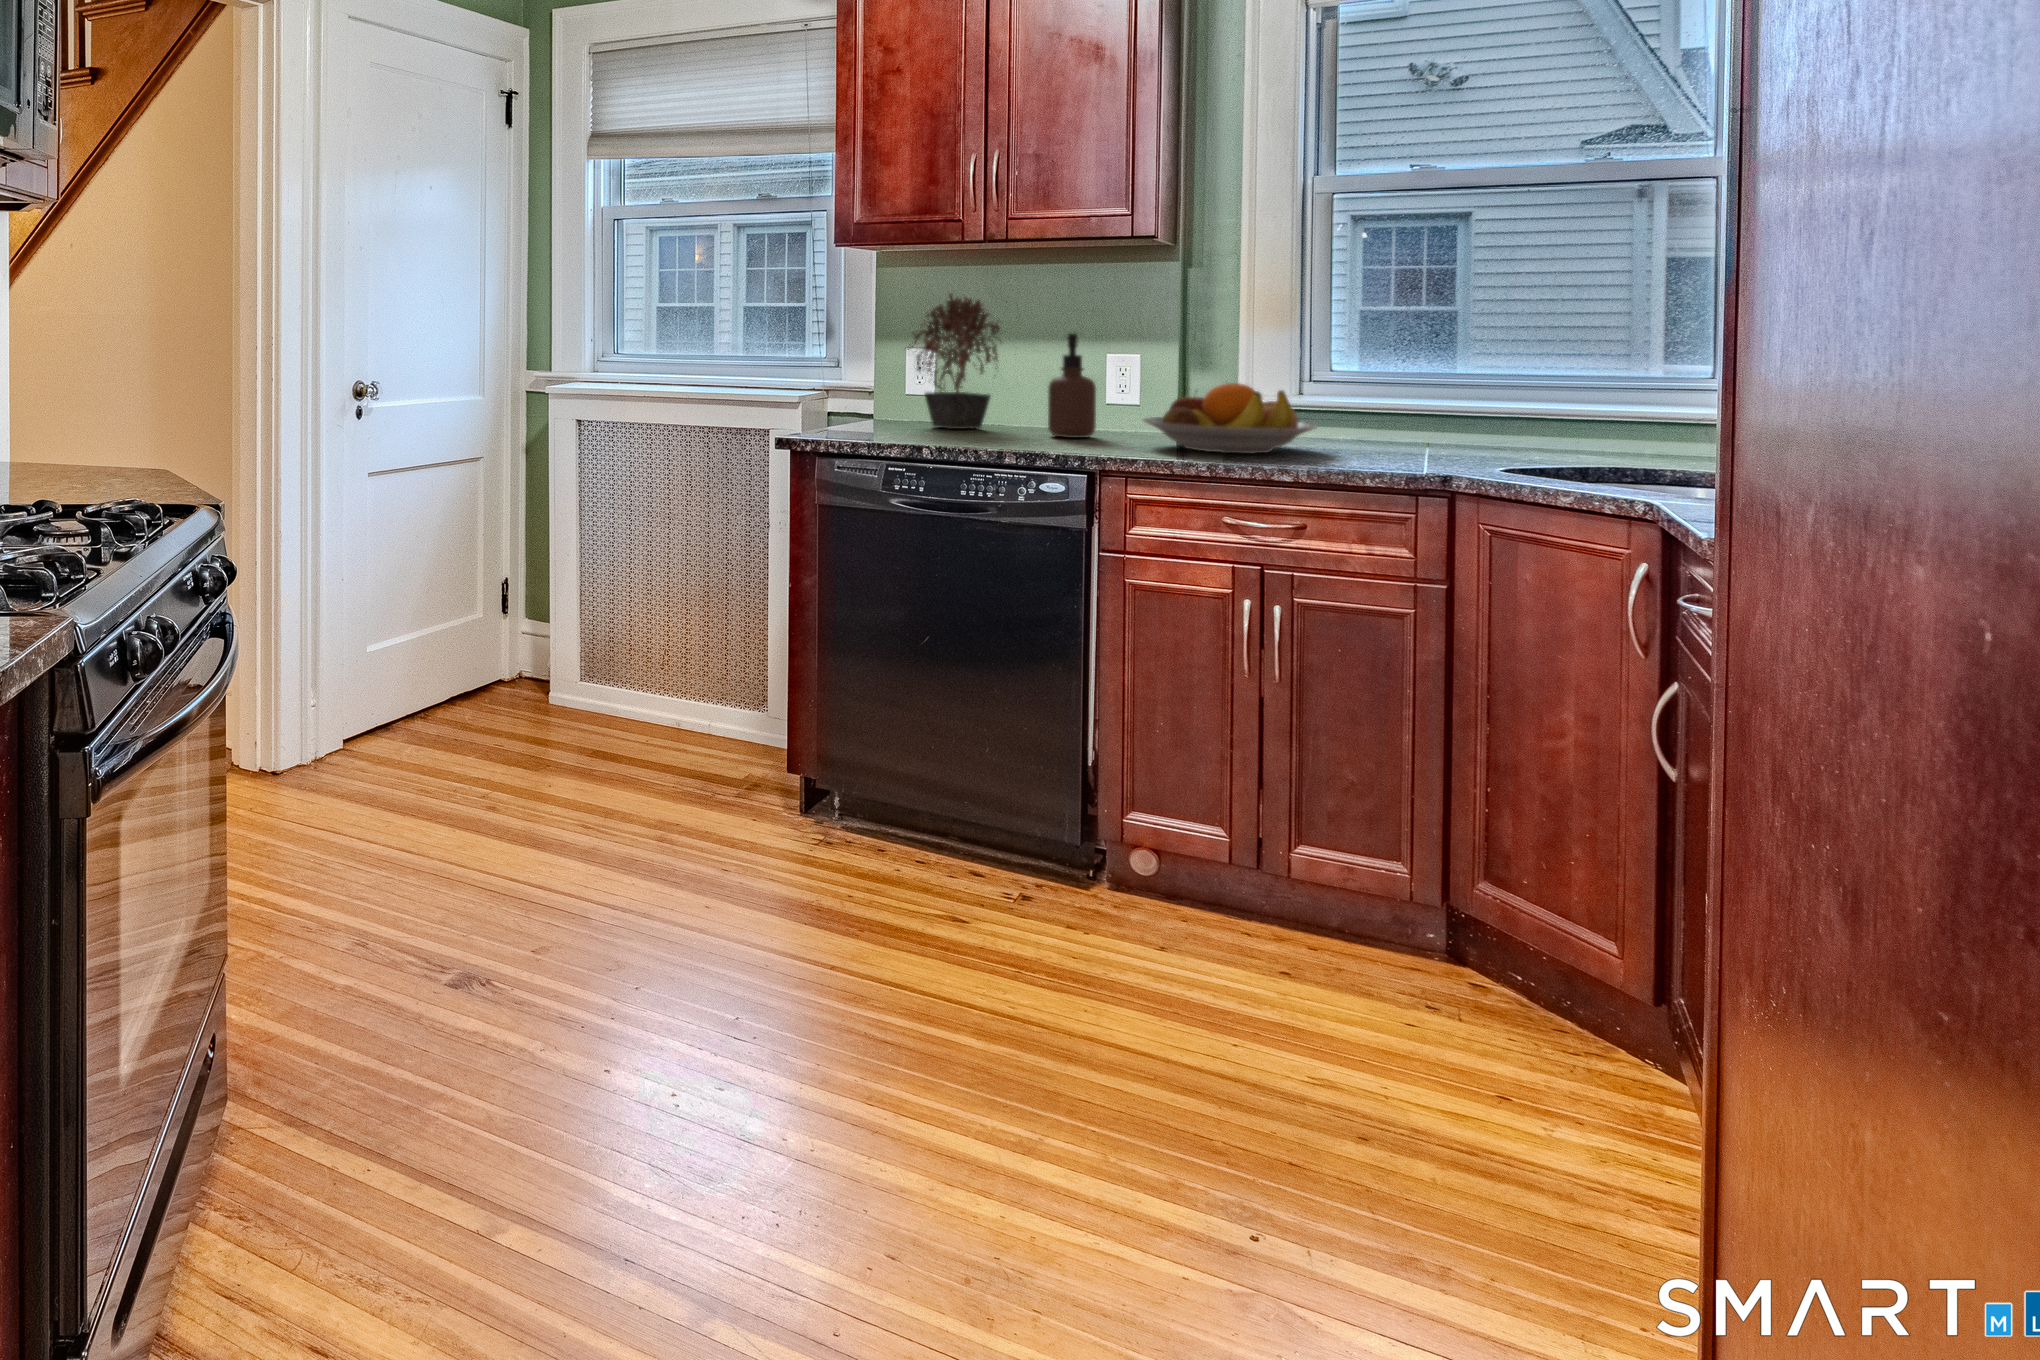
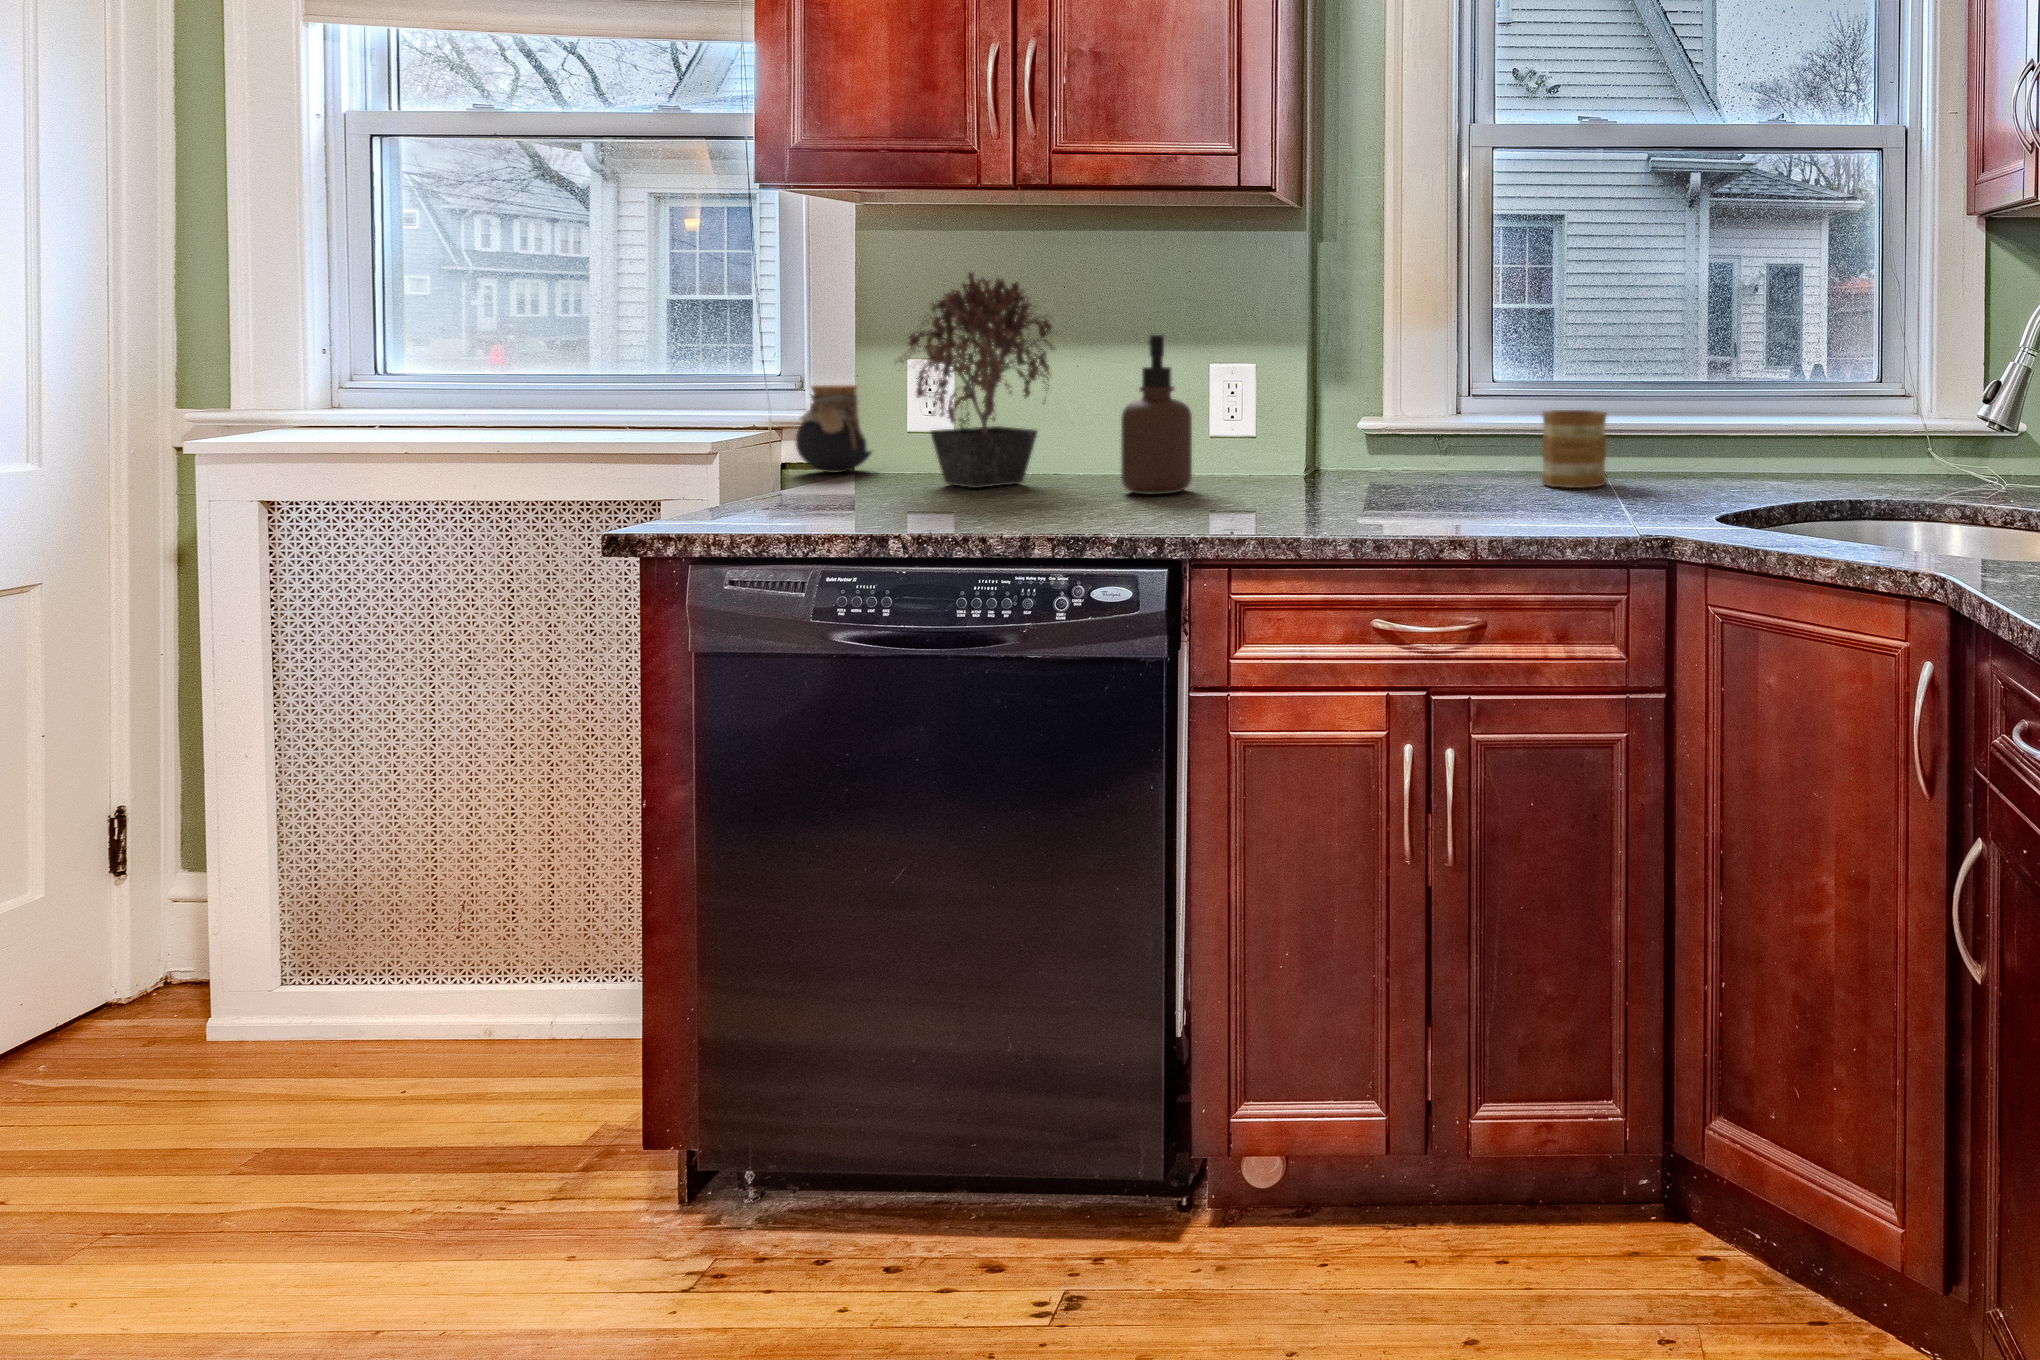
jar: none [839,364,885,418] -> present [796,385,872,473]
fruit bowl: present [1143,383,1317,453] -> none [1256,407,1489,511]
mug: none [1367,393,1424,450] -> present [1542,410,1606,488]

